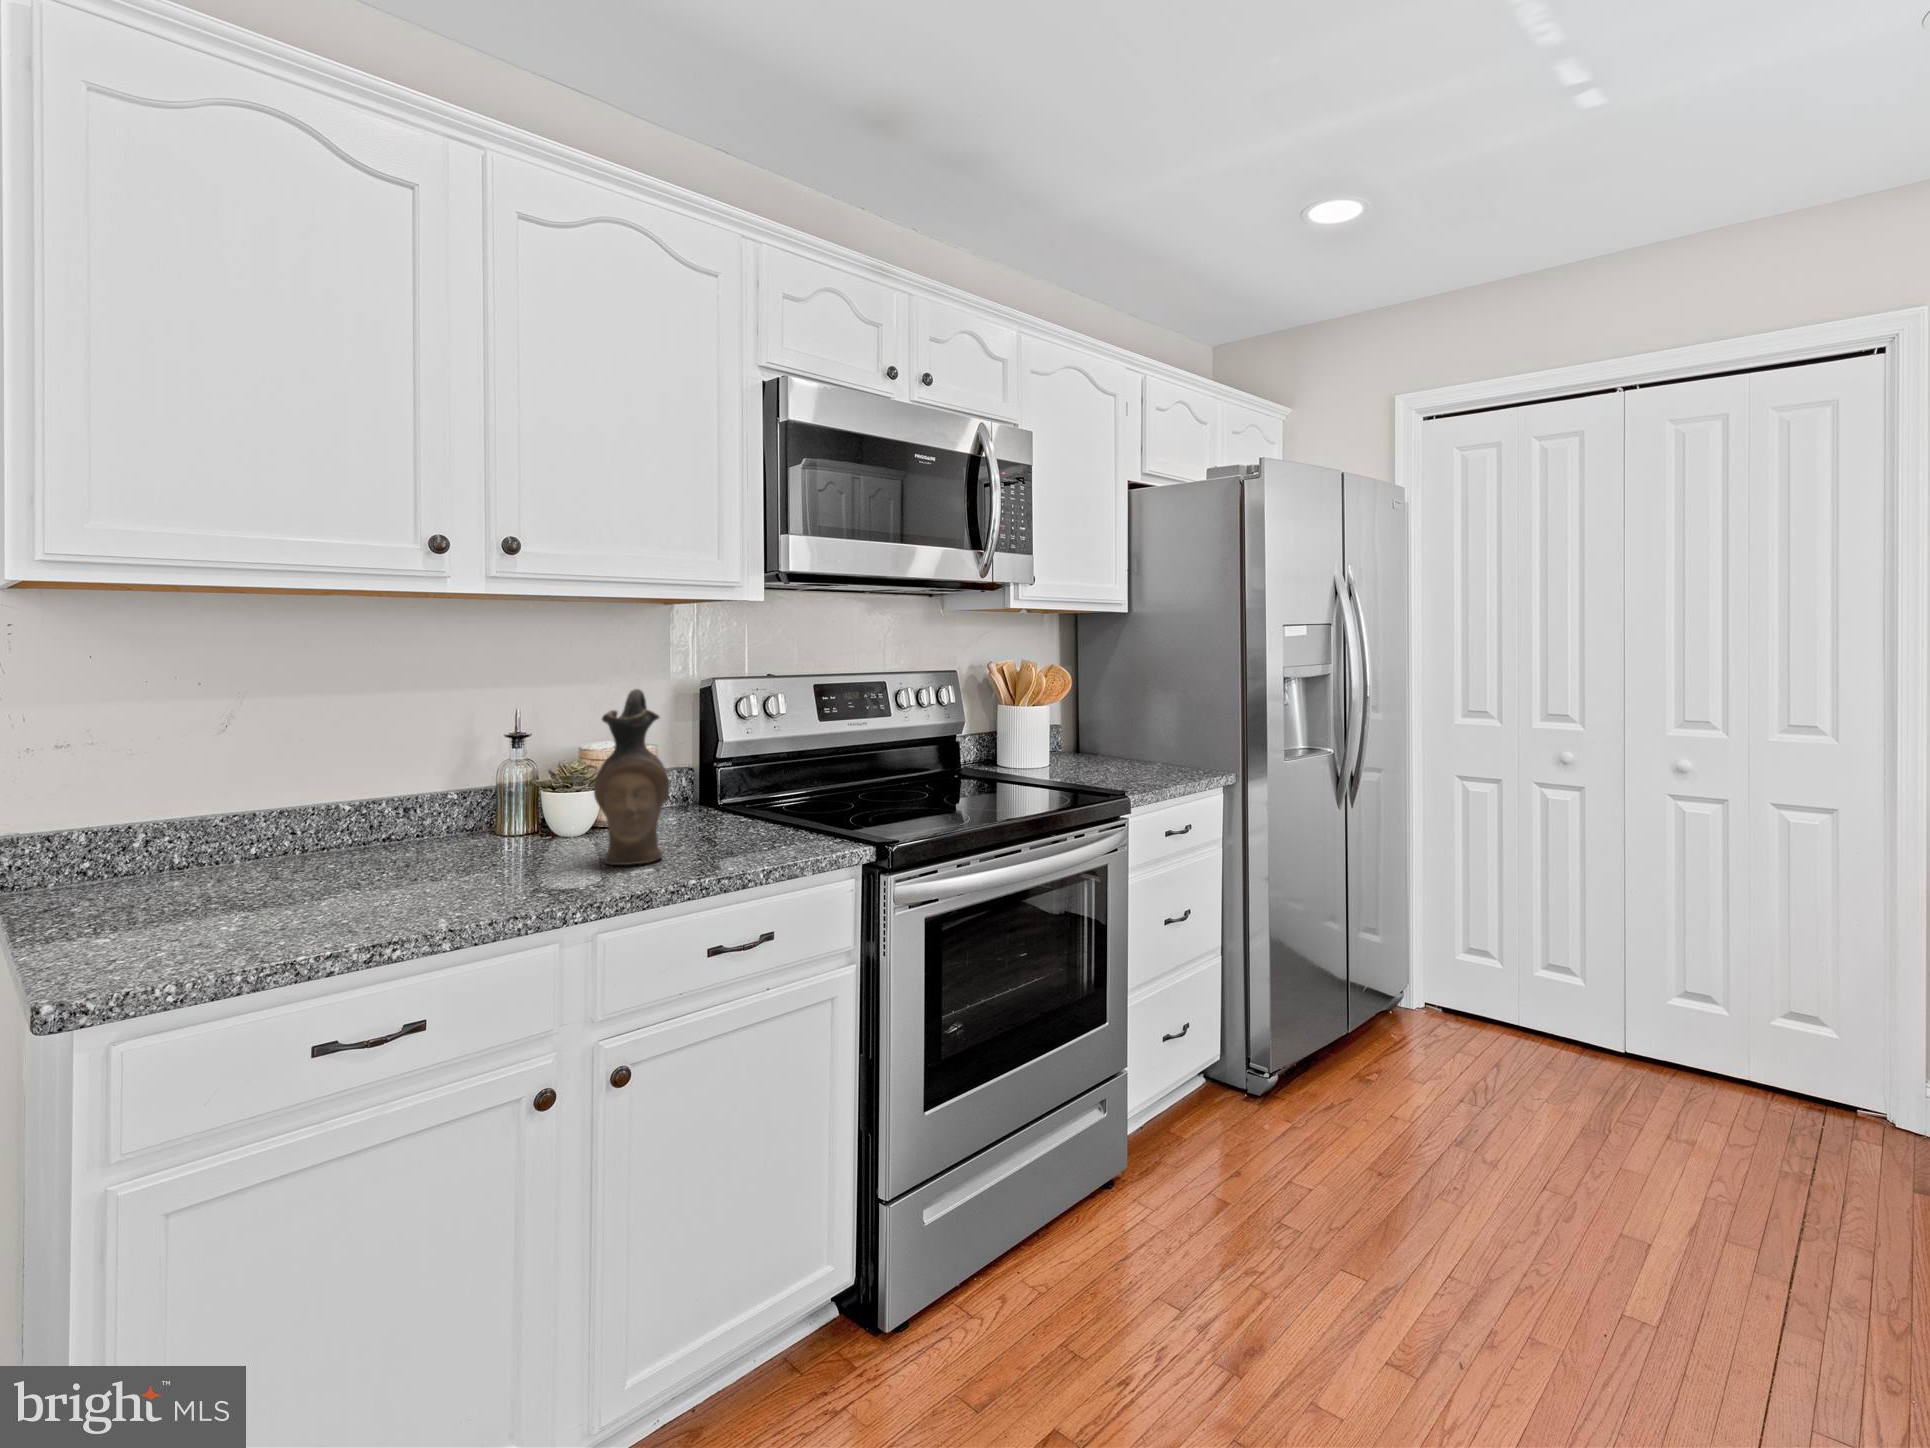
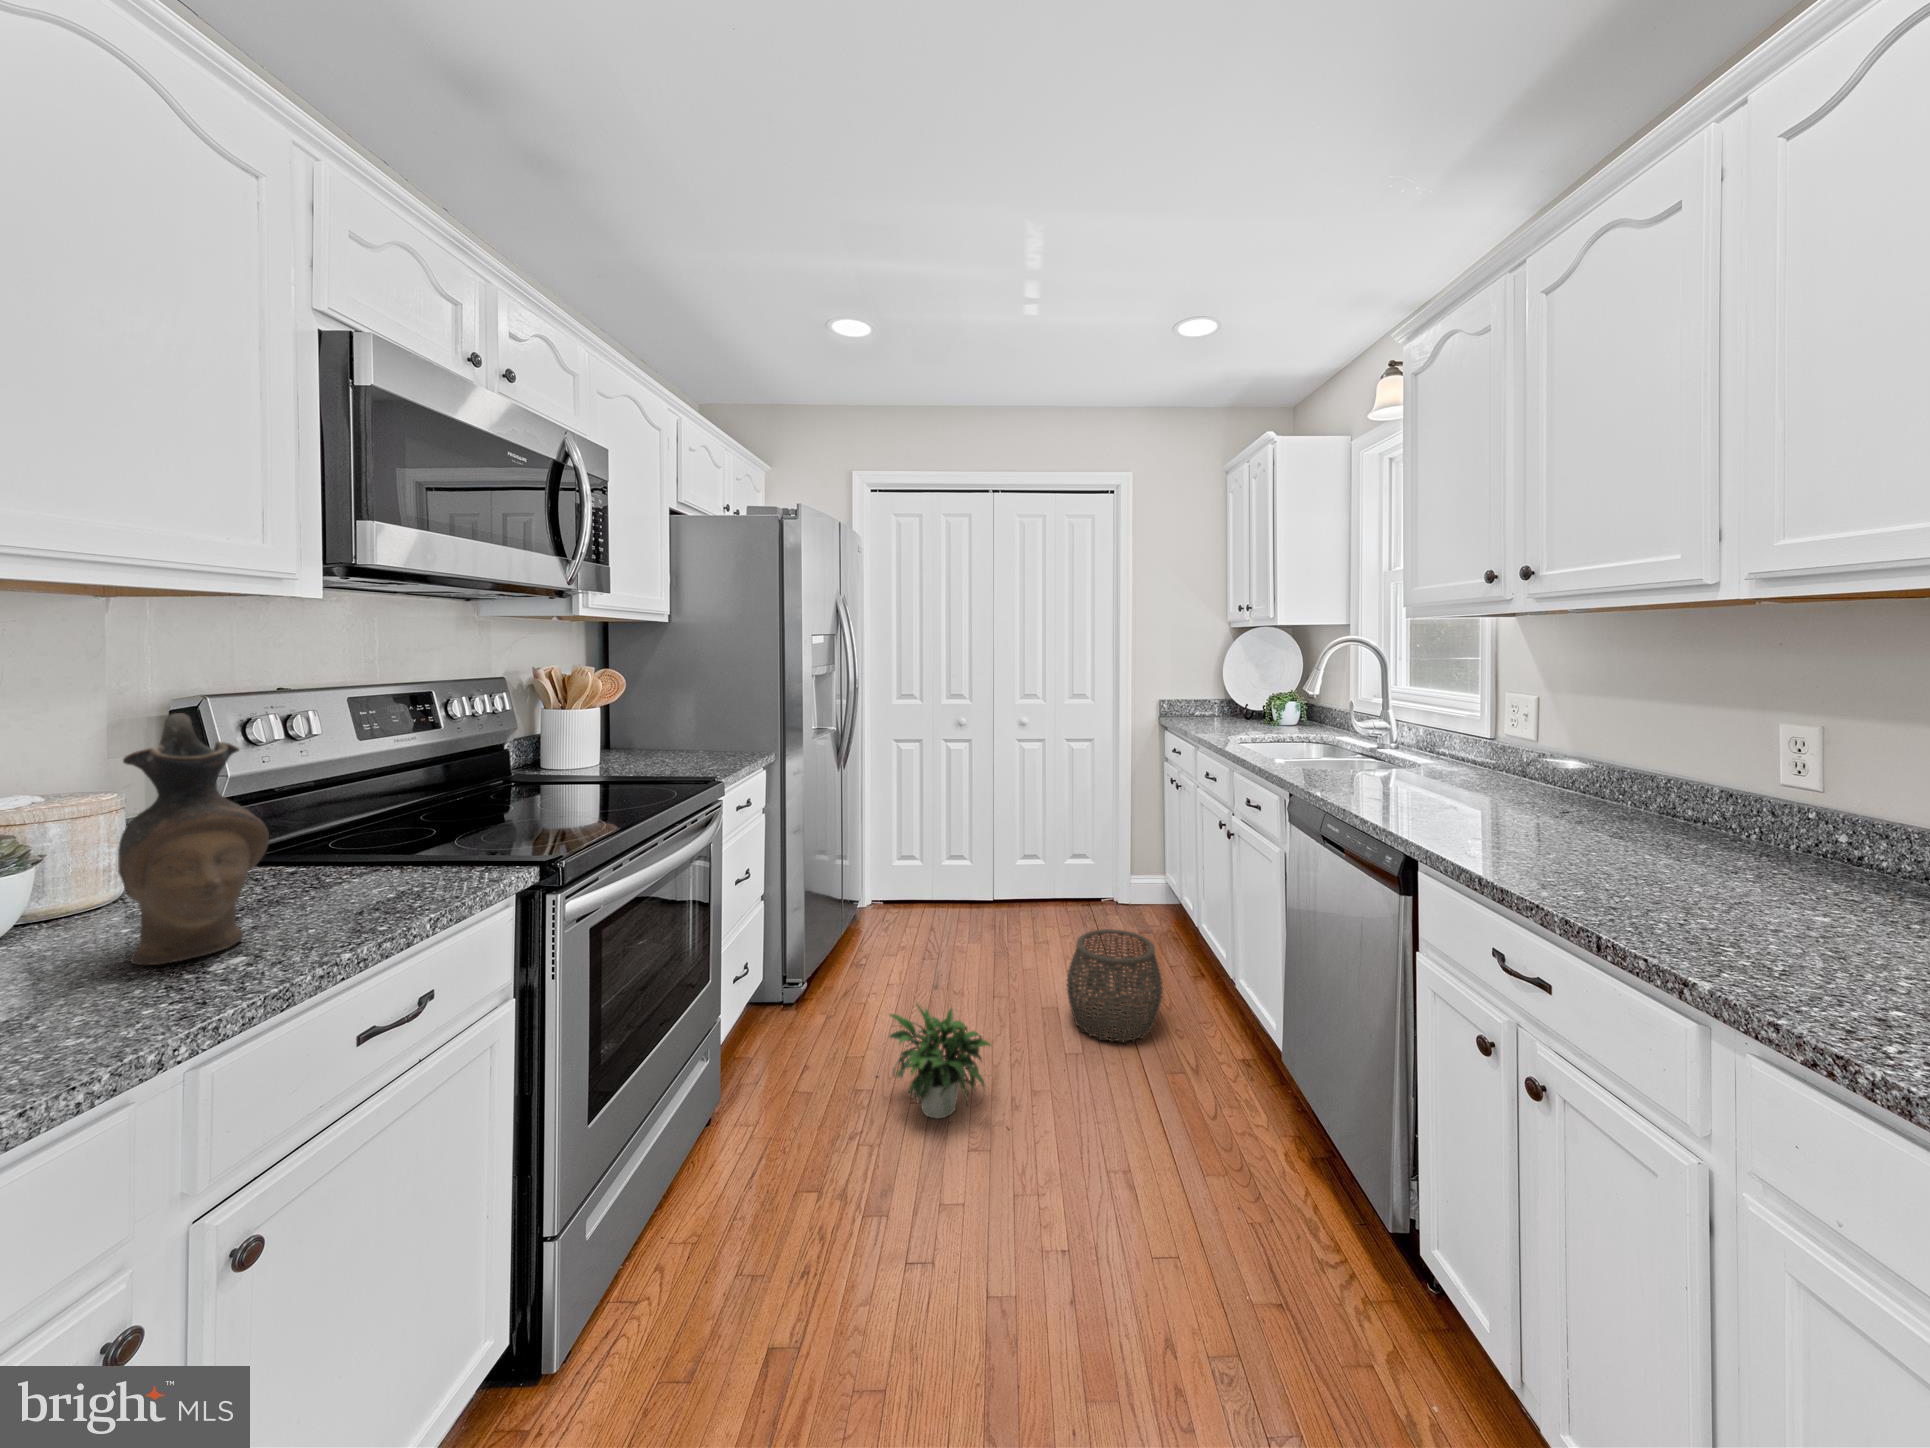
woven basket: none [1666,1120,1886,1343] -> present [1067,929,1163,1042]
potted plant: none [1311,1128,1461,1303] -> present [889,1005,991,1118]

